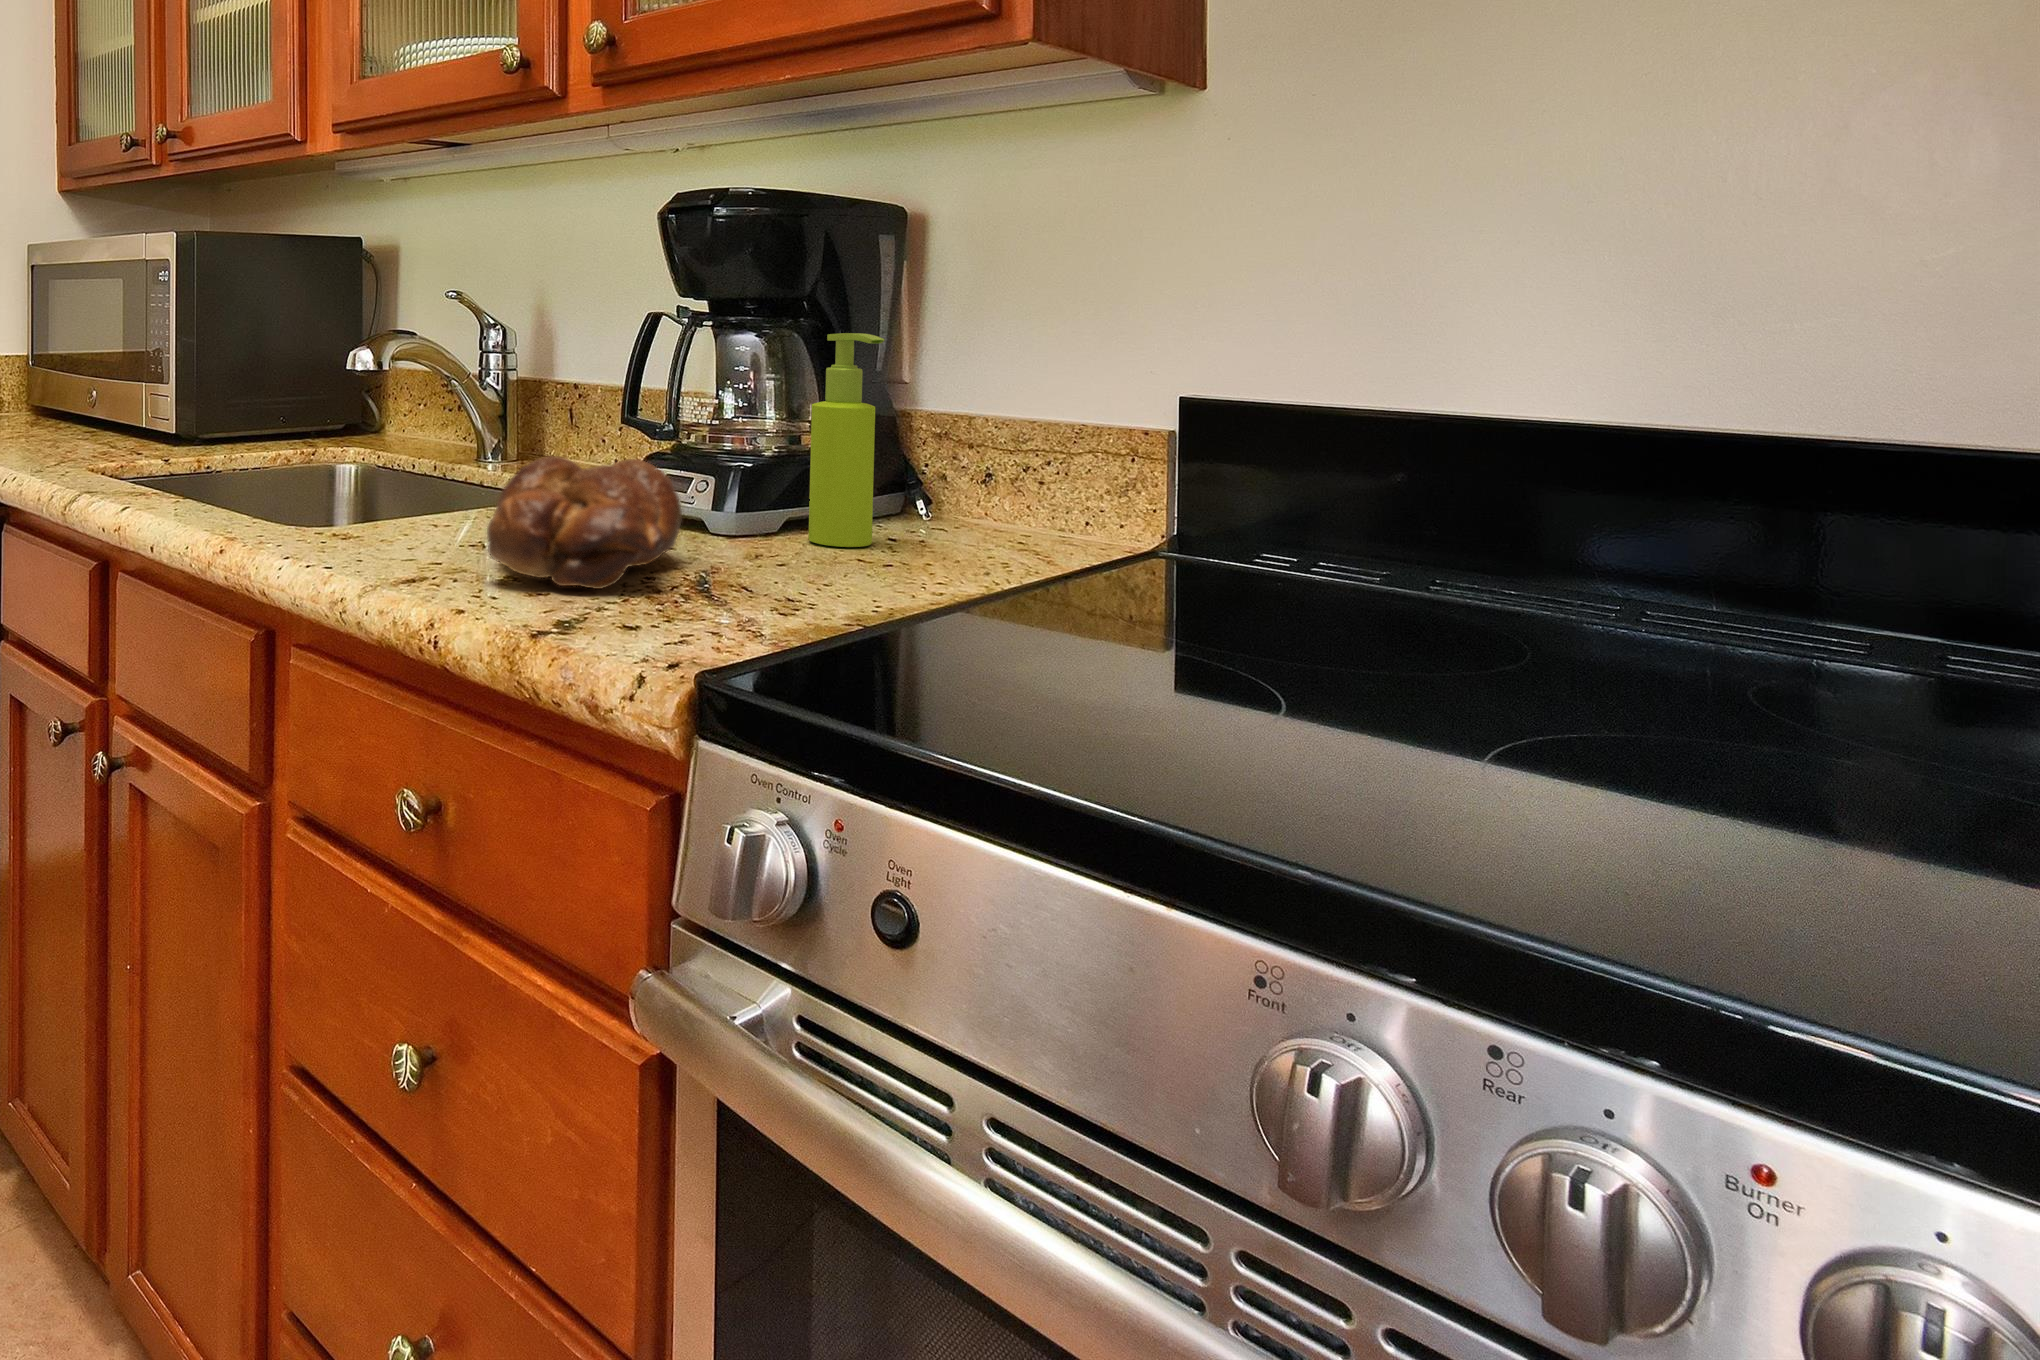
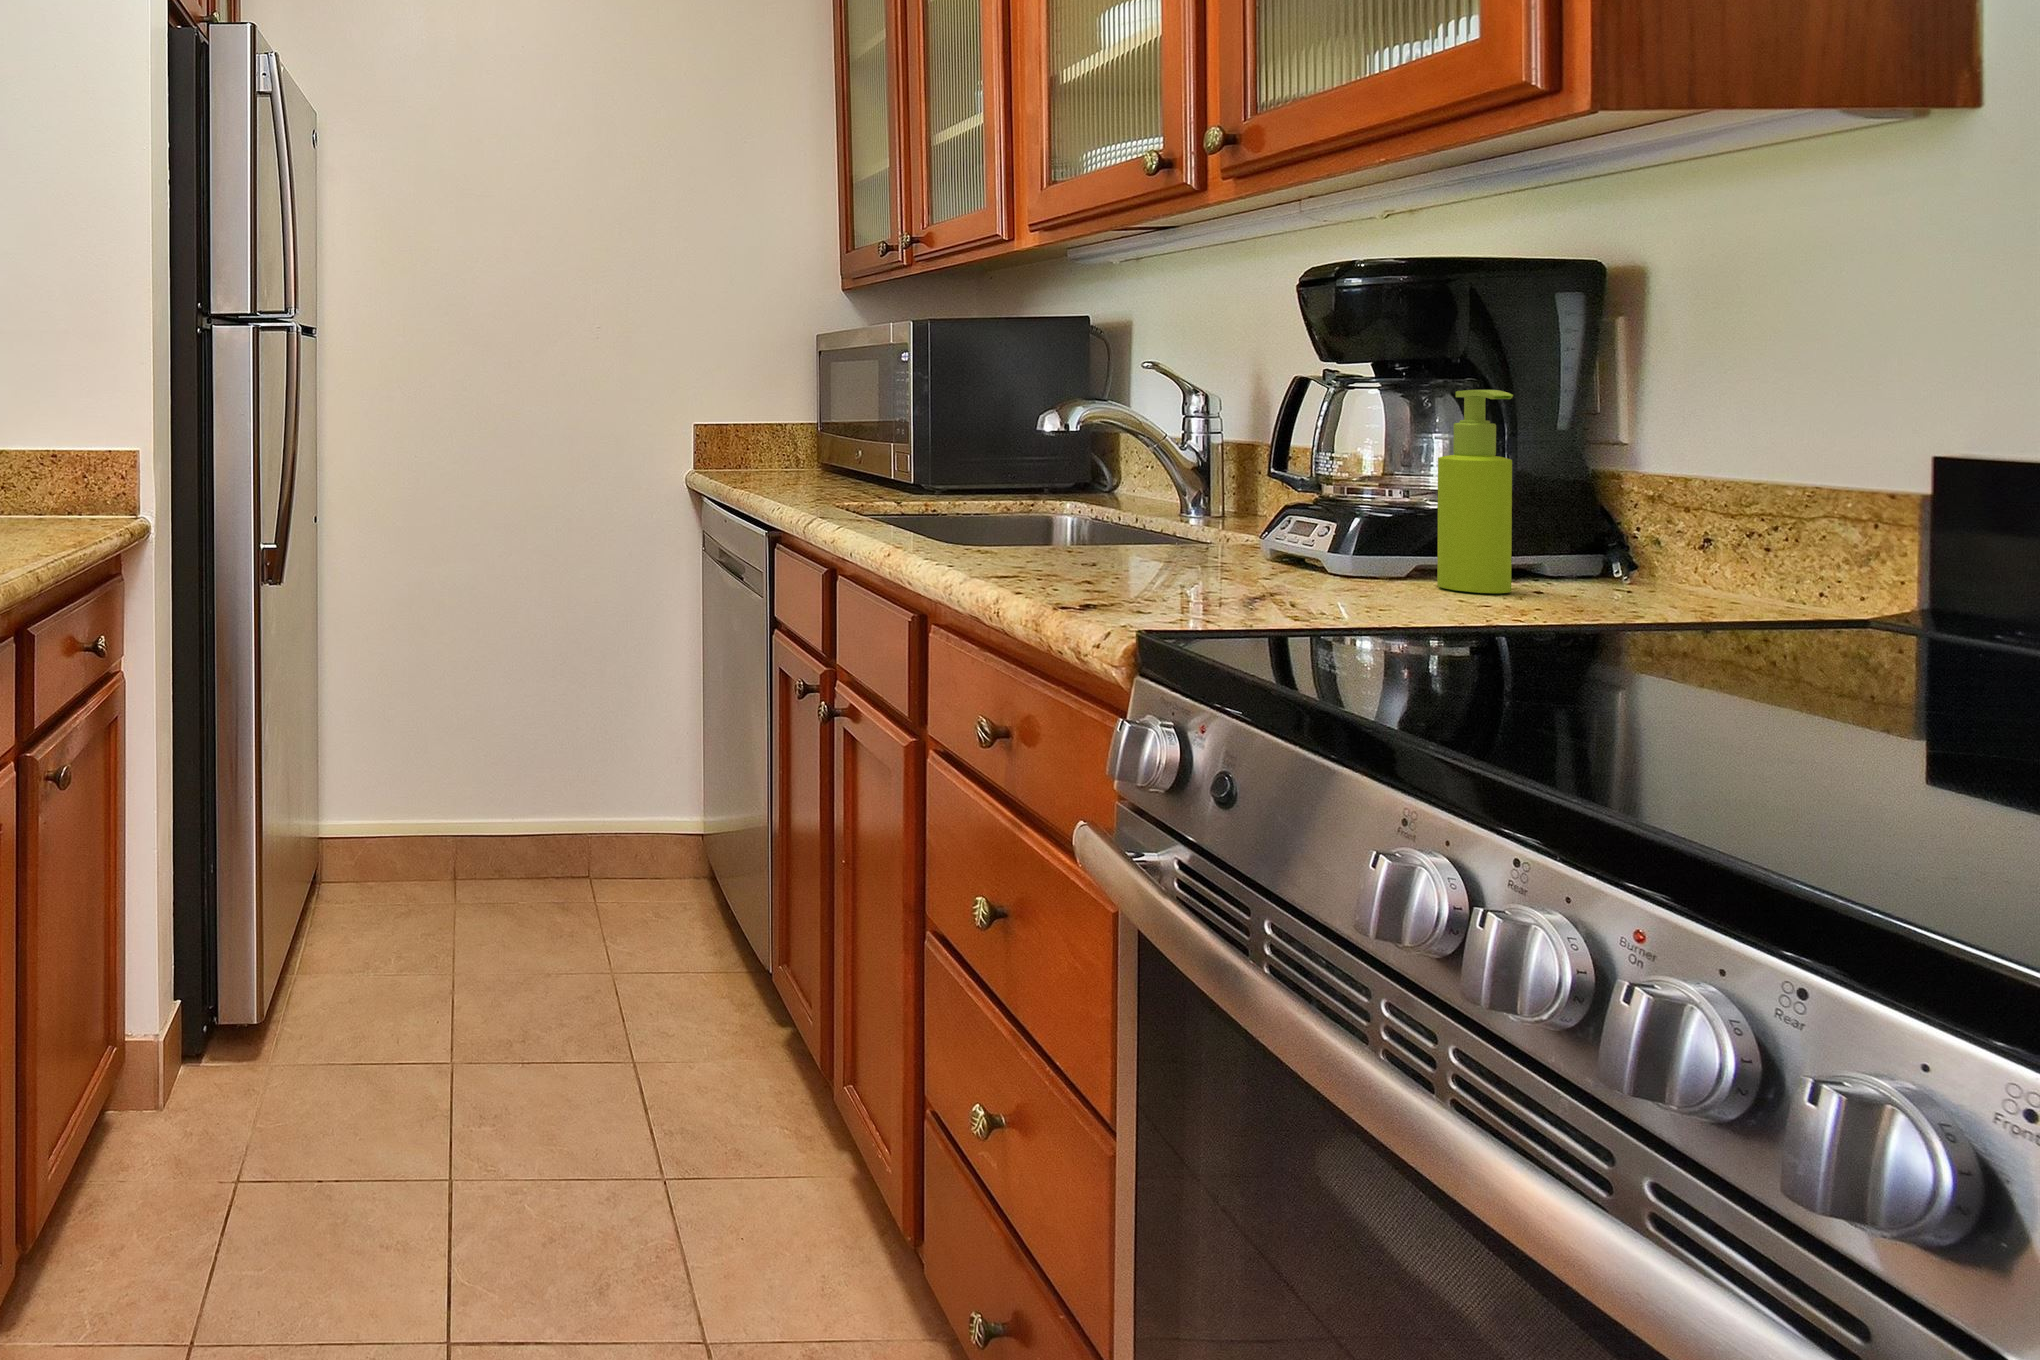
bread loaf: present [487,456,682,589] -> none [1062,492,1264,593]

